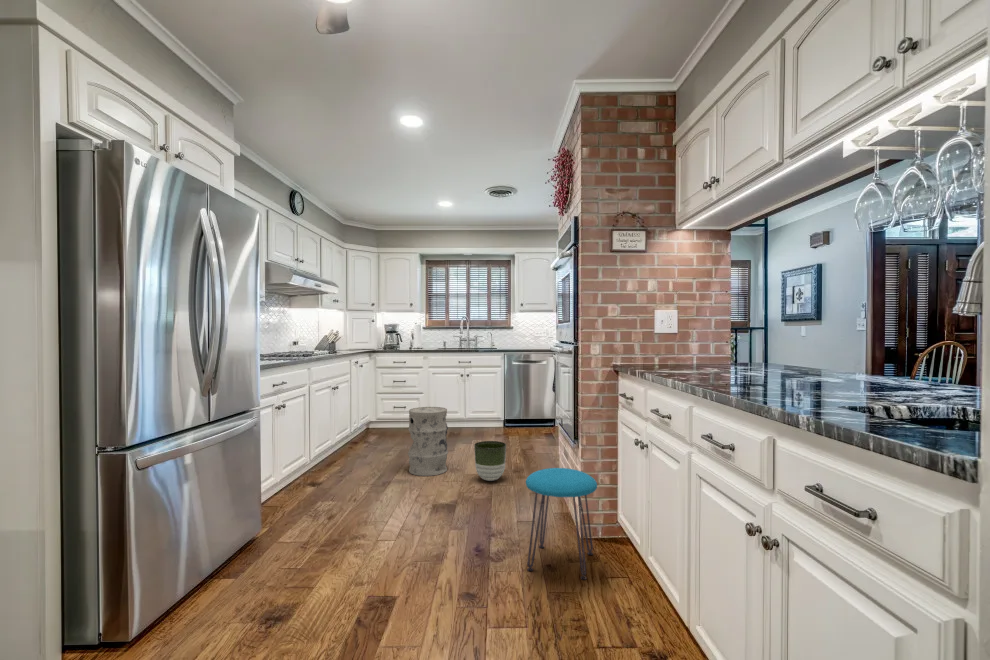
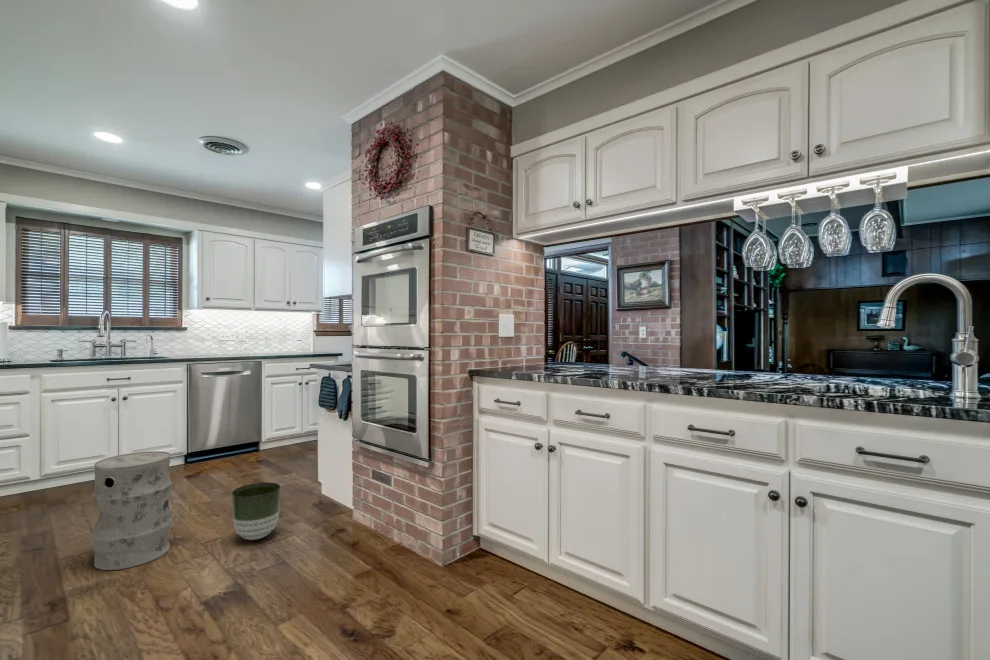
stool: present [526,468,597,580] -> none [419,491,504,628]

